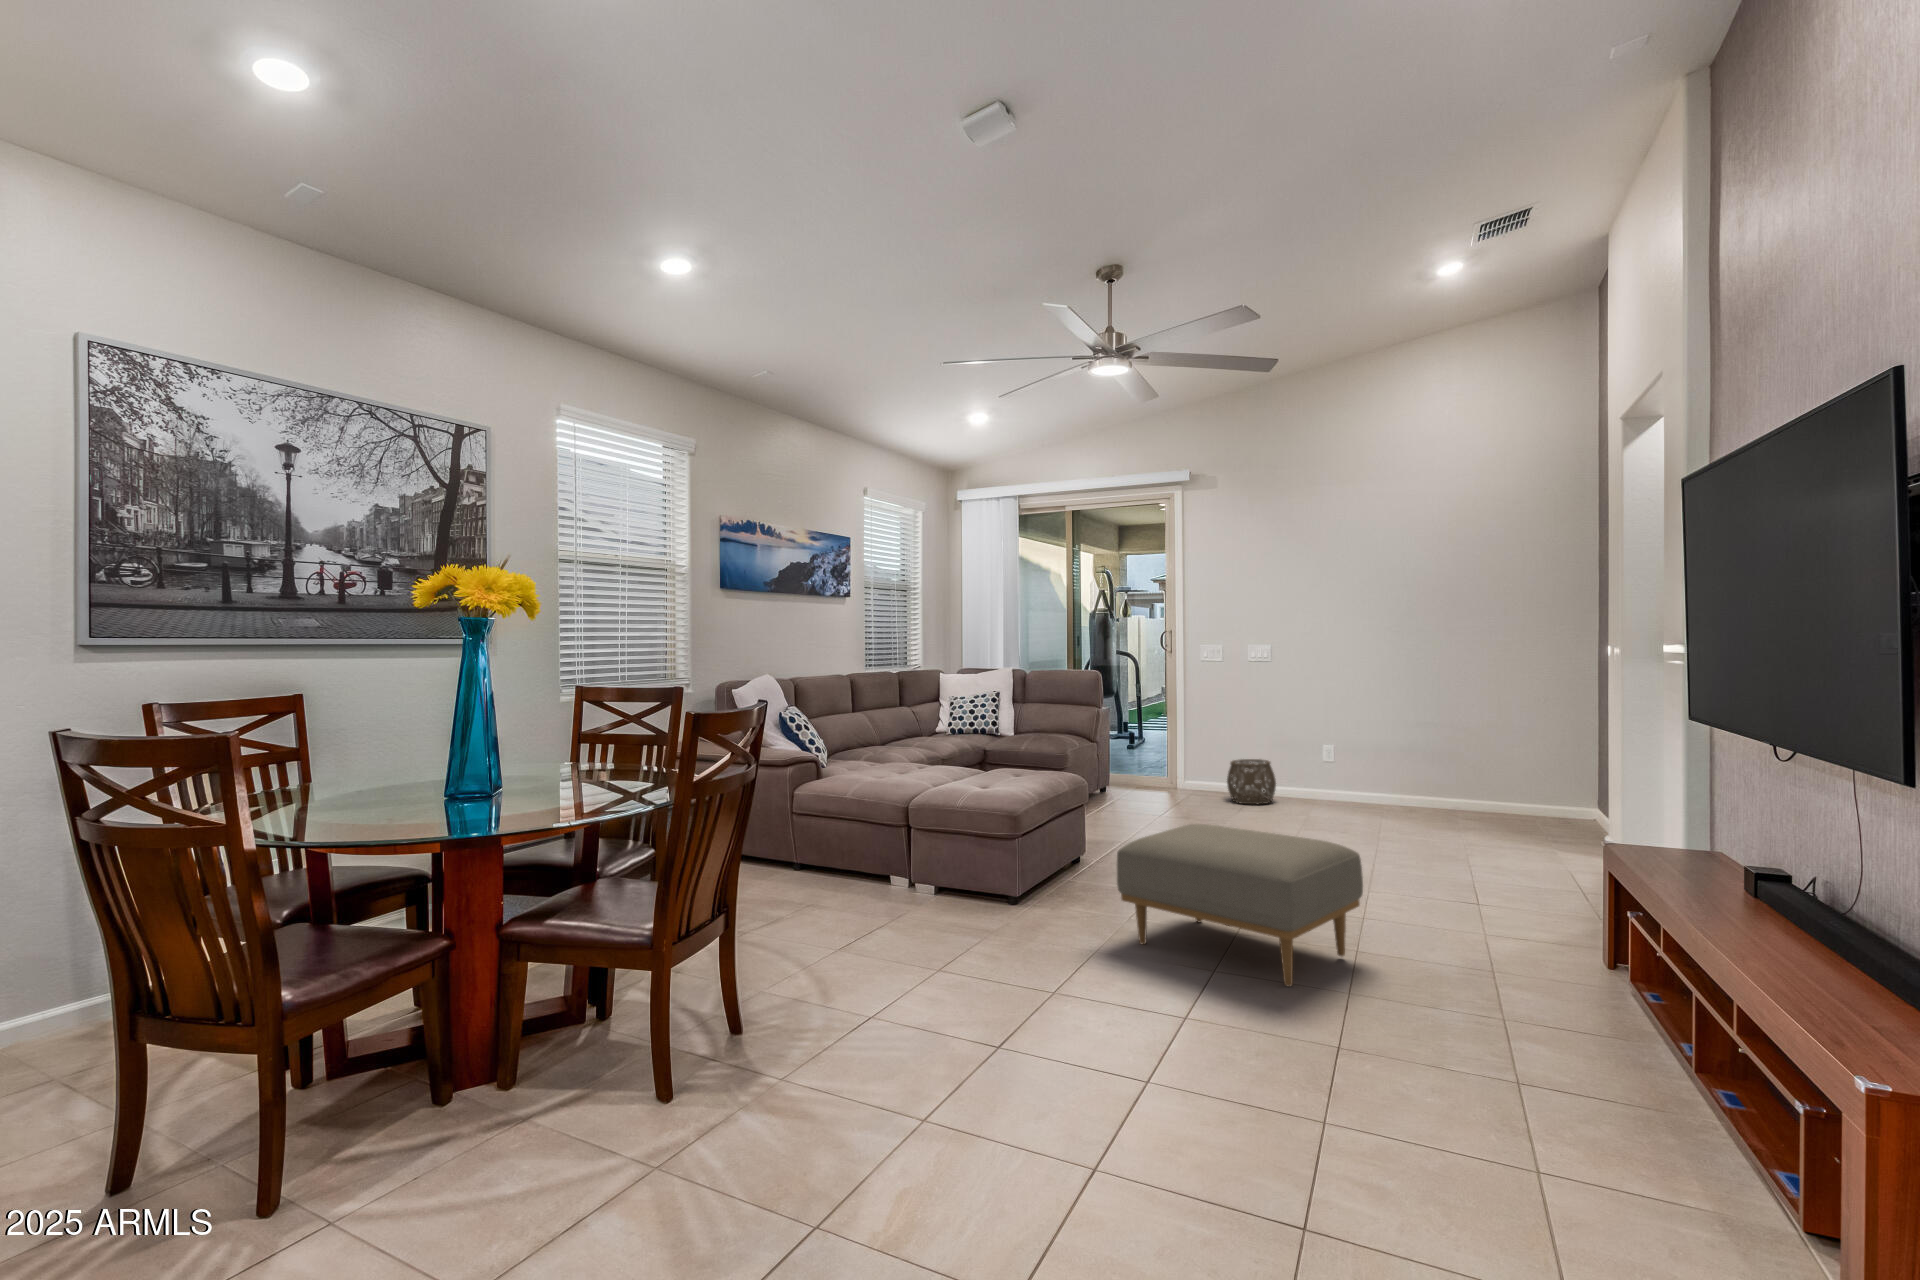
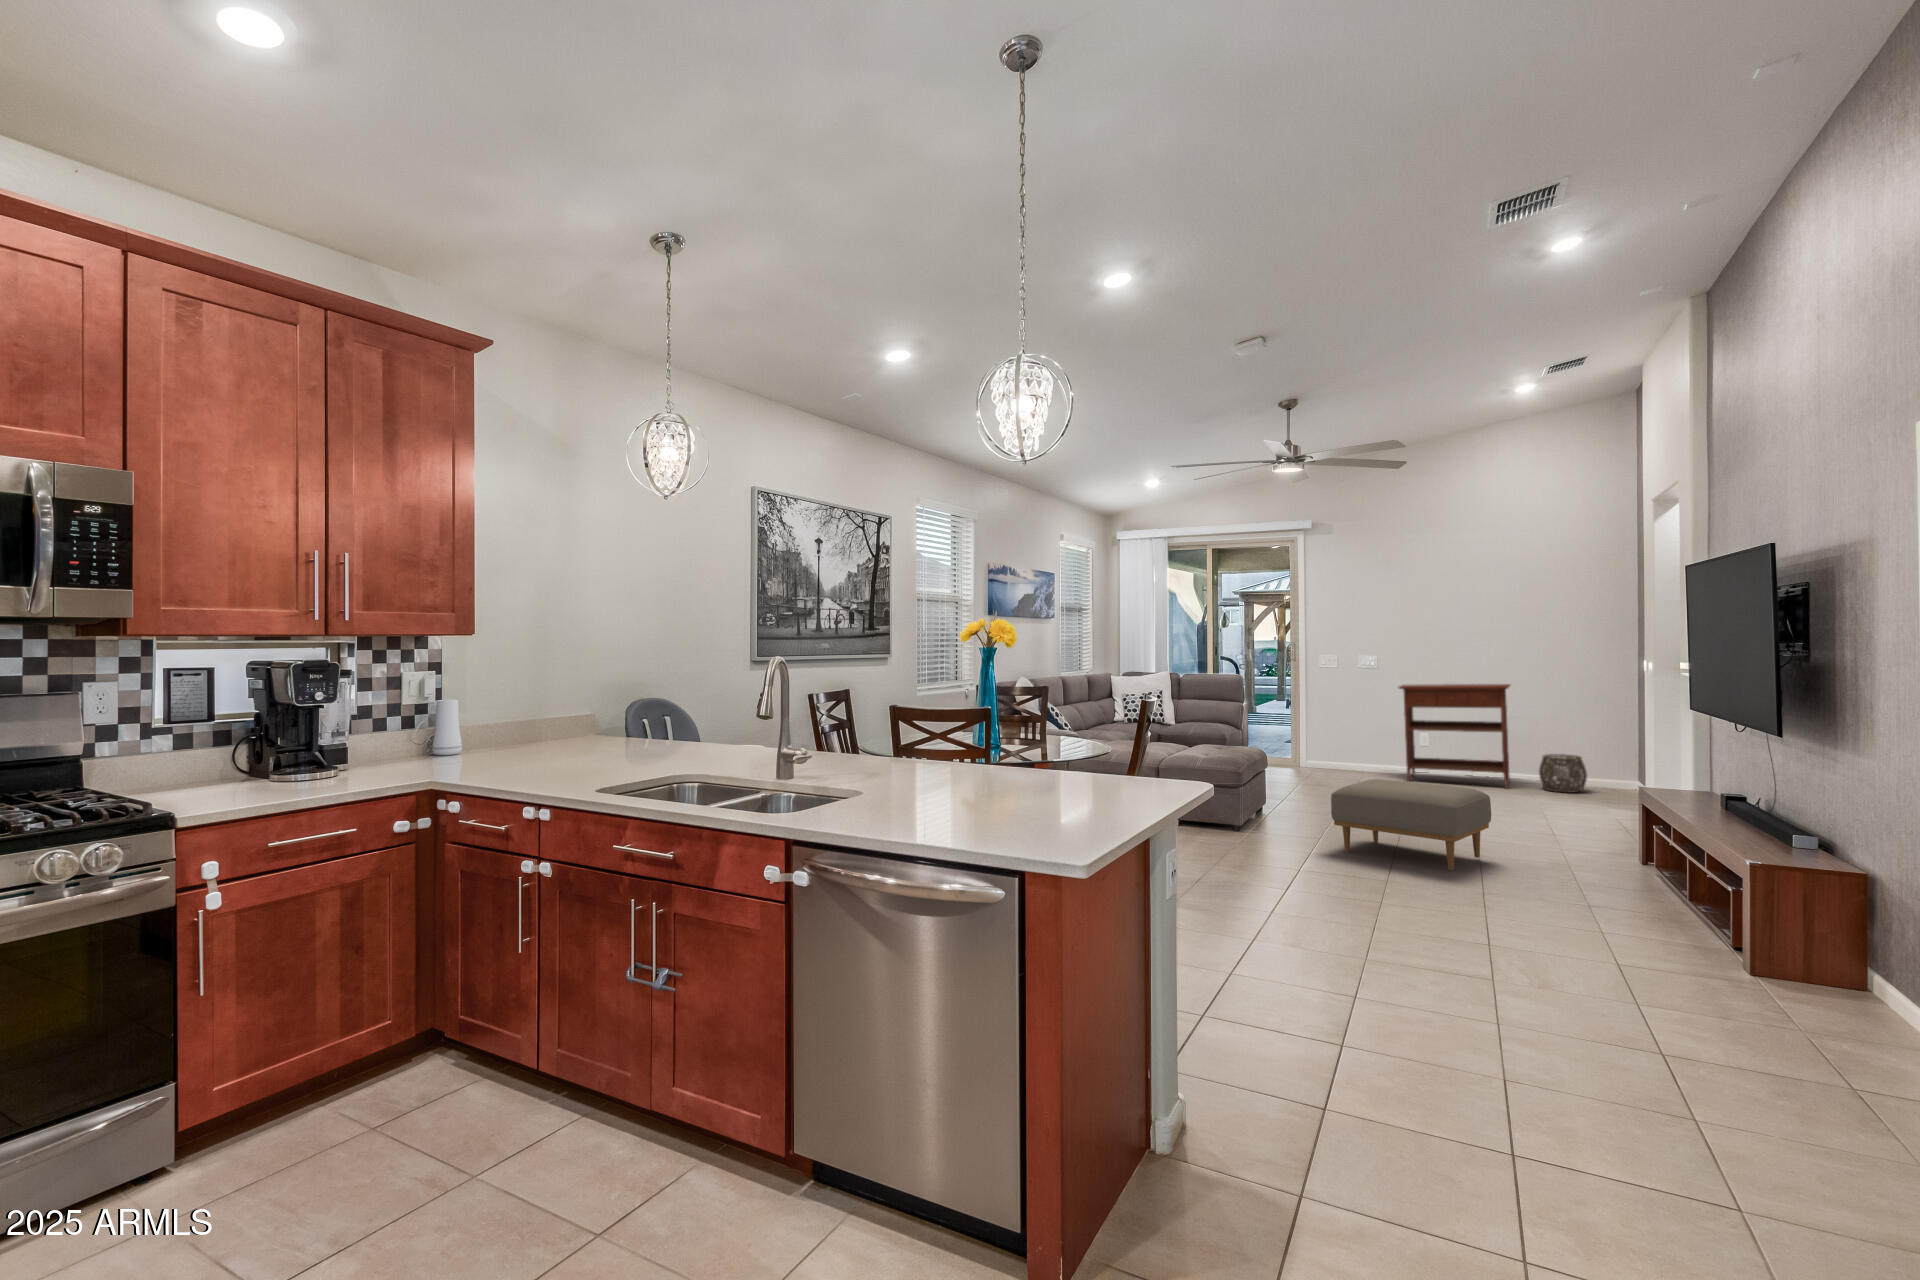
console table: none [1287,678,1434,819] -> present [1399,684,1510,788]
woven basket: present [1227,759,1276,805] -> present [1539,754,1587,793]

